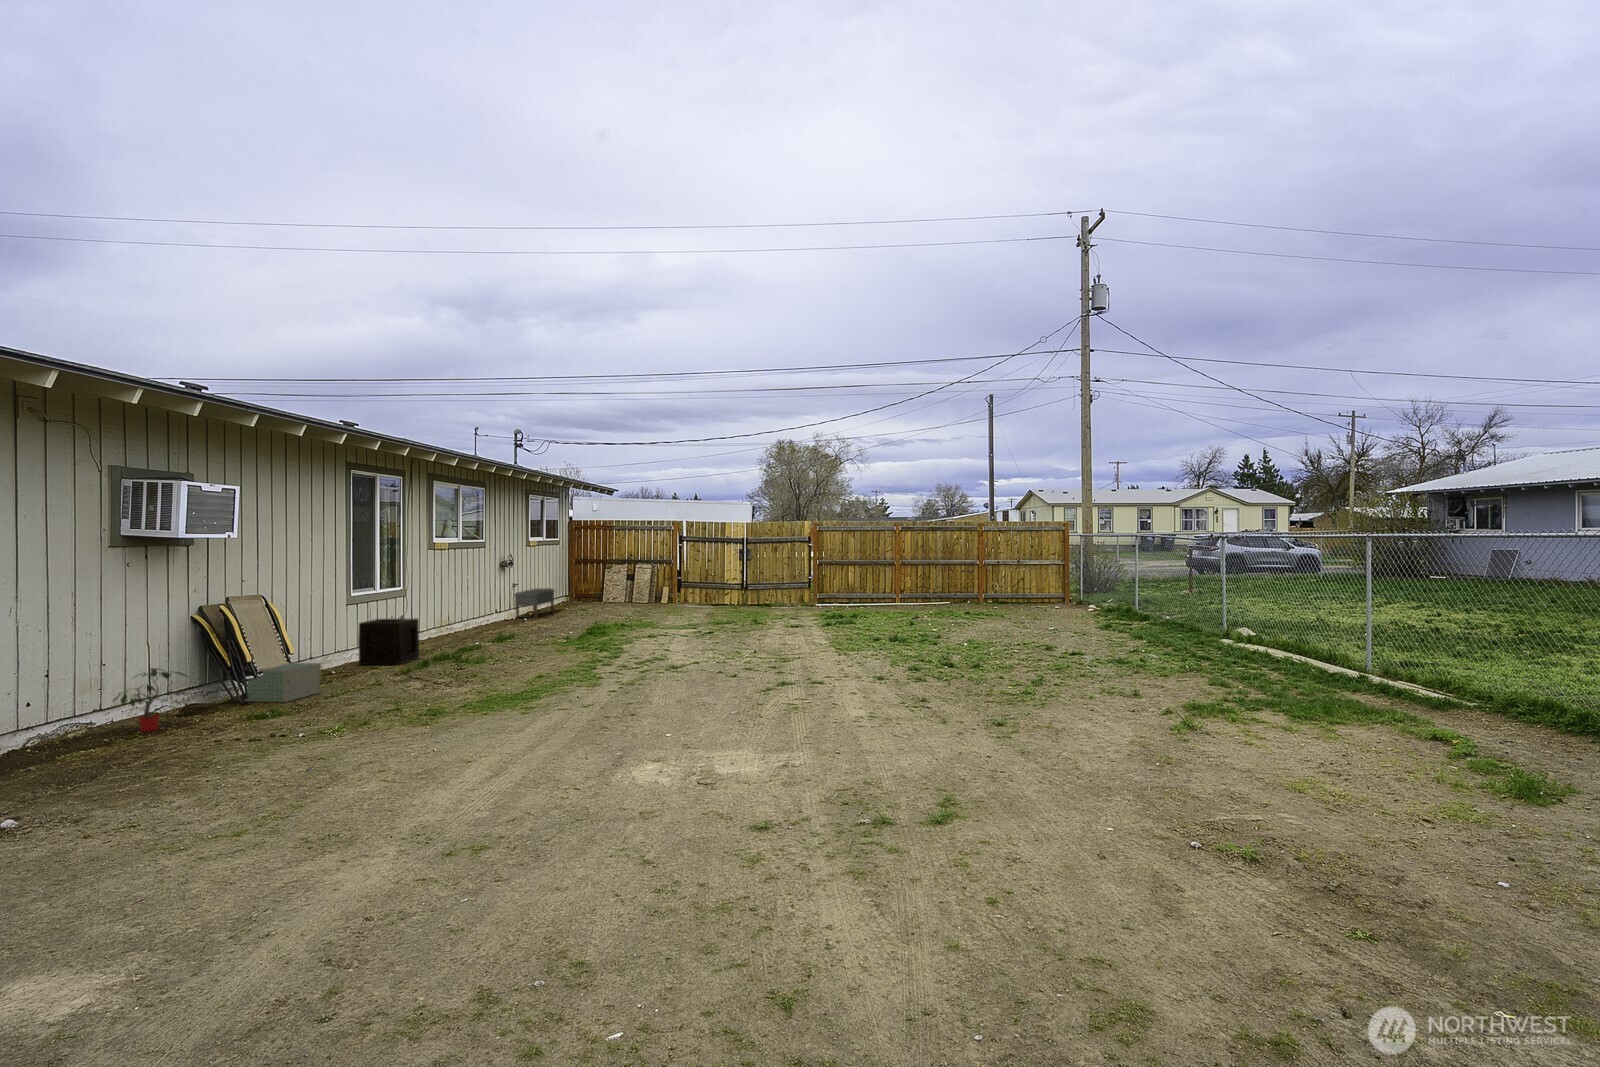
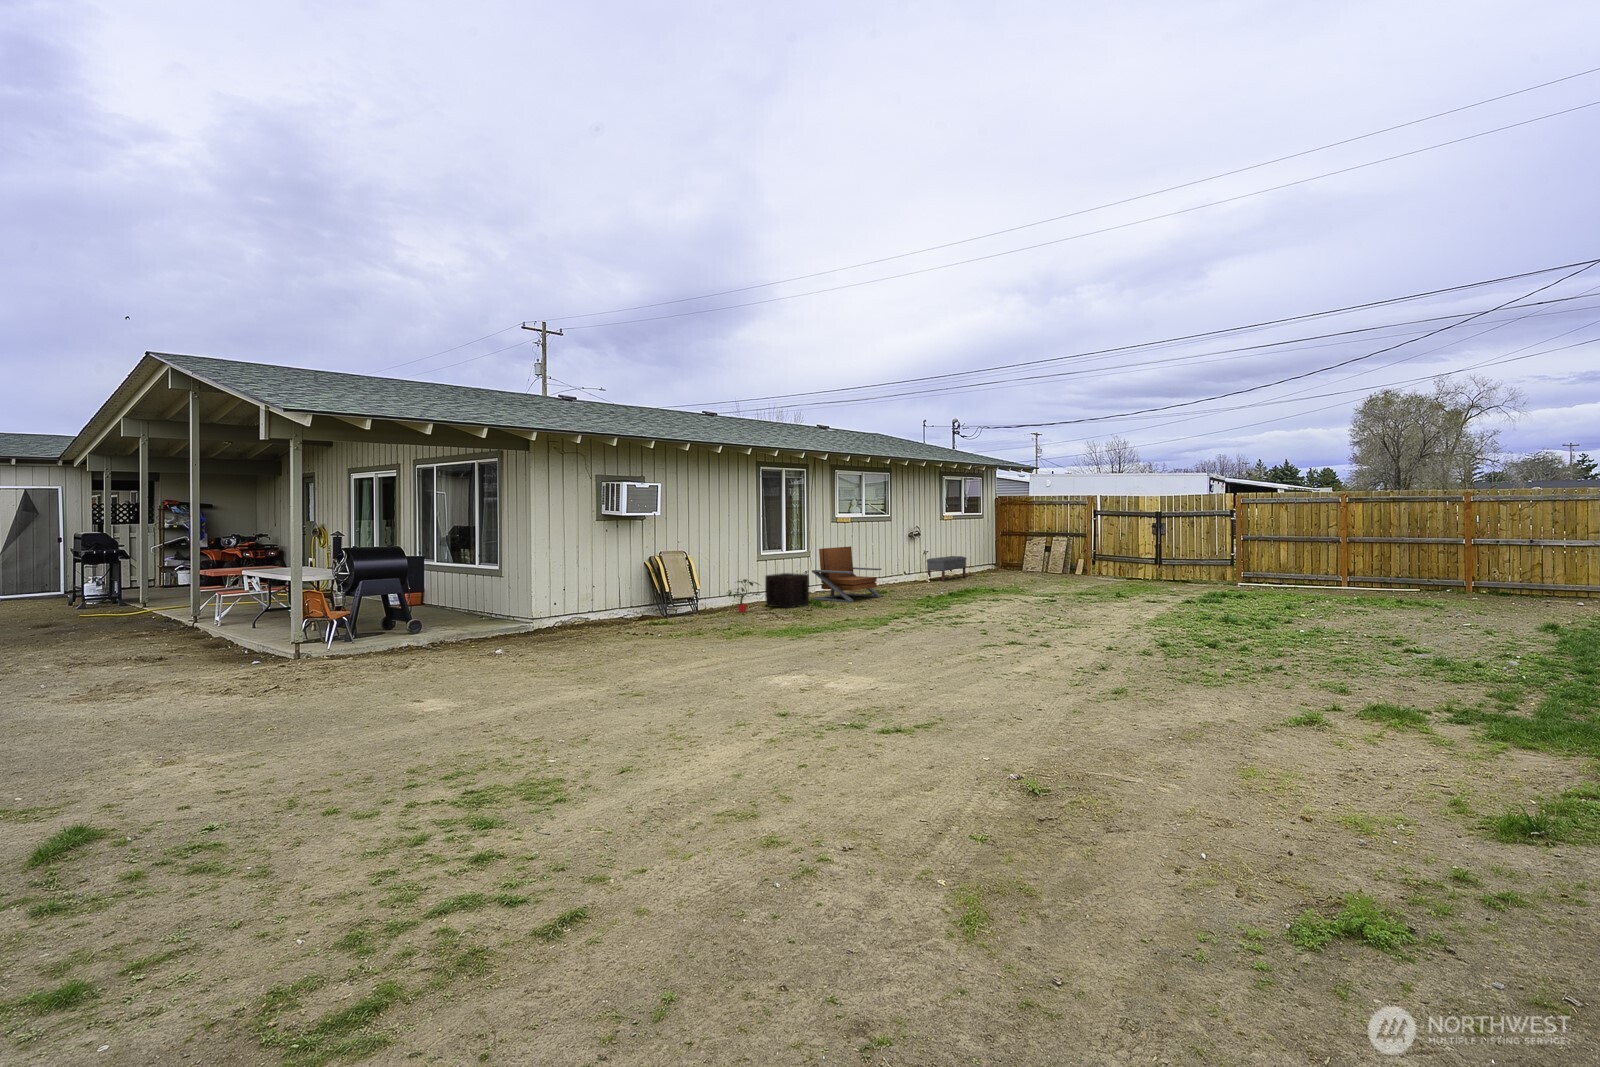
lounge chair: none [409,581,496,651] -> present [812,546,882,602]
storage box: present [246,662,321,702] -> none [665,599,712,626]
potted plant: present [114,668,186,732] -> present [726,579,760,612]

